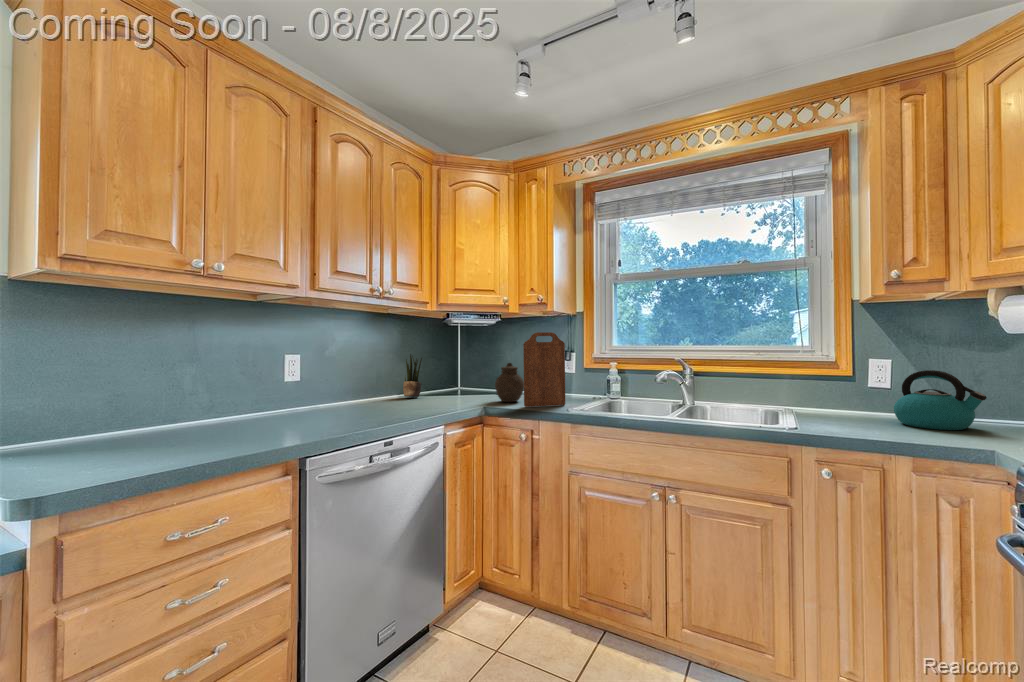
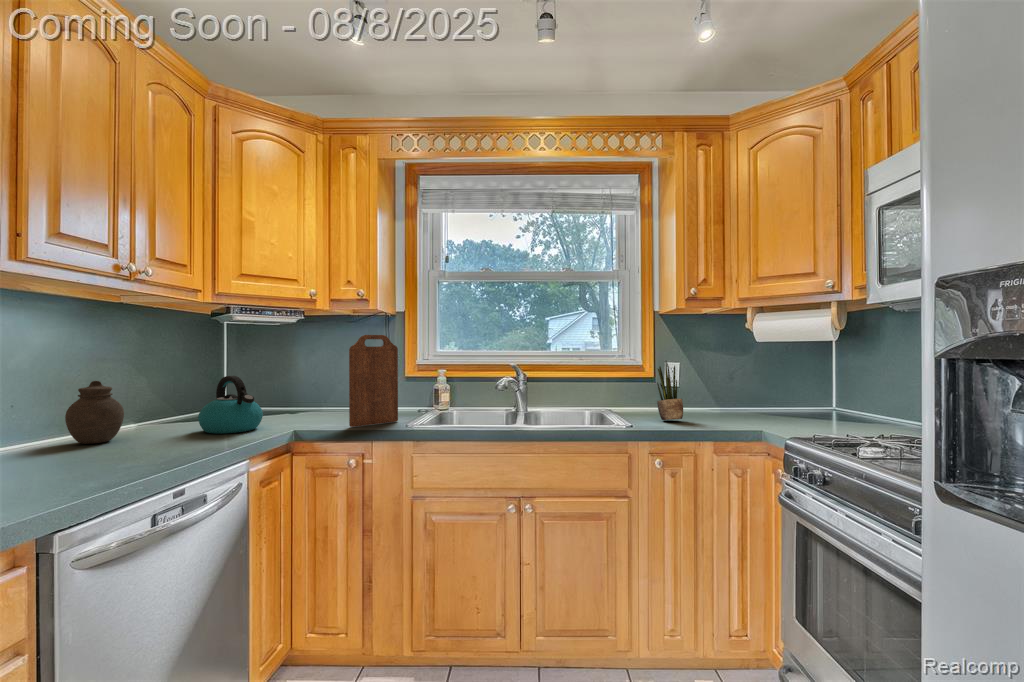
potted plant: present [403,354,422,397] -> present [657,361,683,420]
jar: present [495,363,524,402] -> present [65,381,124,444]
kettle: present [894,370,987,430] -> present [198,376,263,434]

